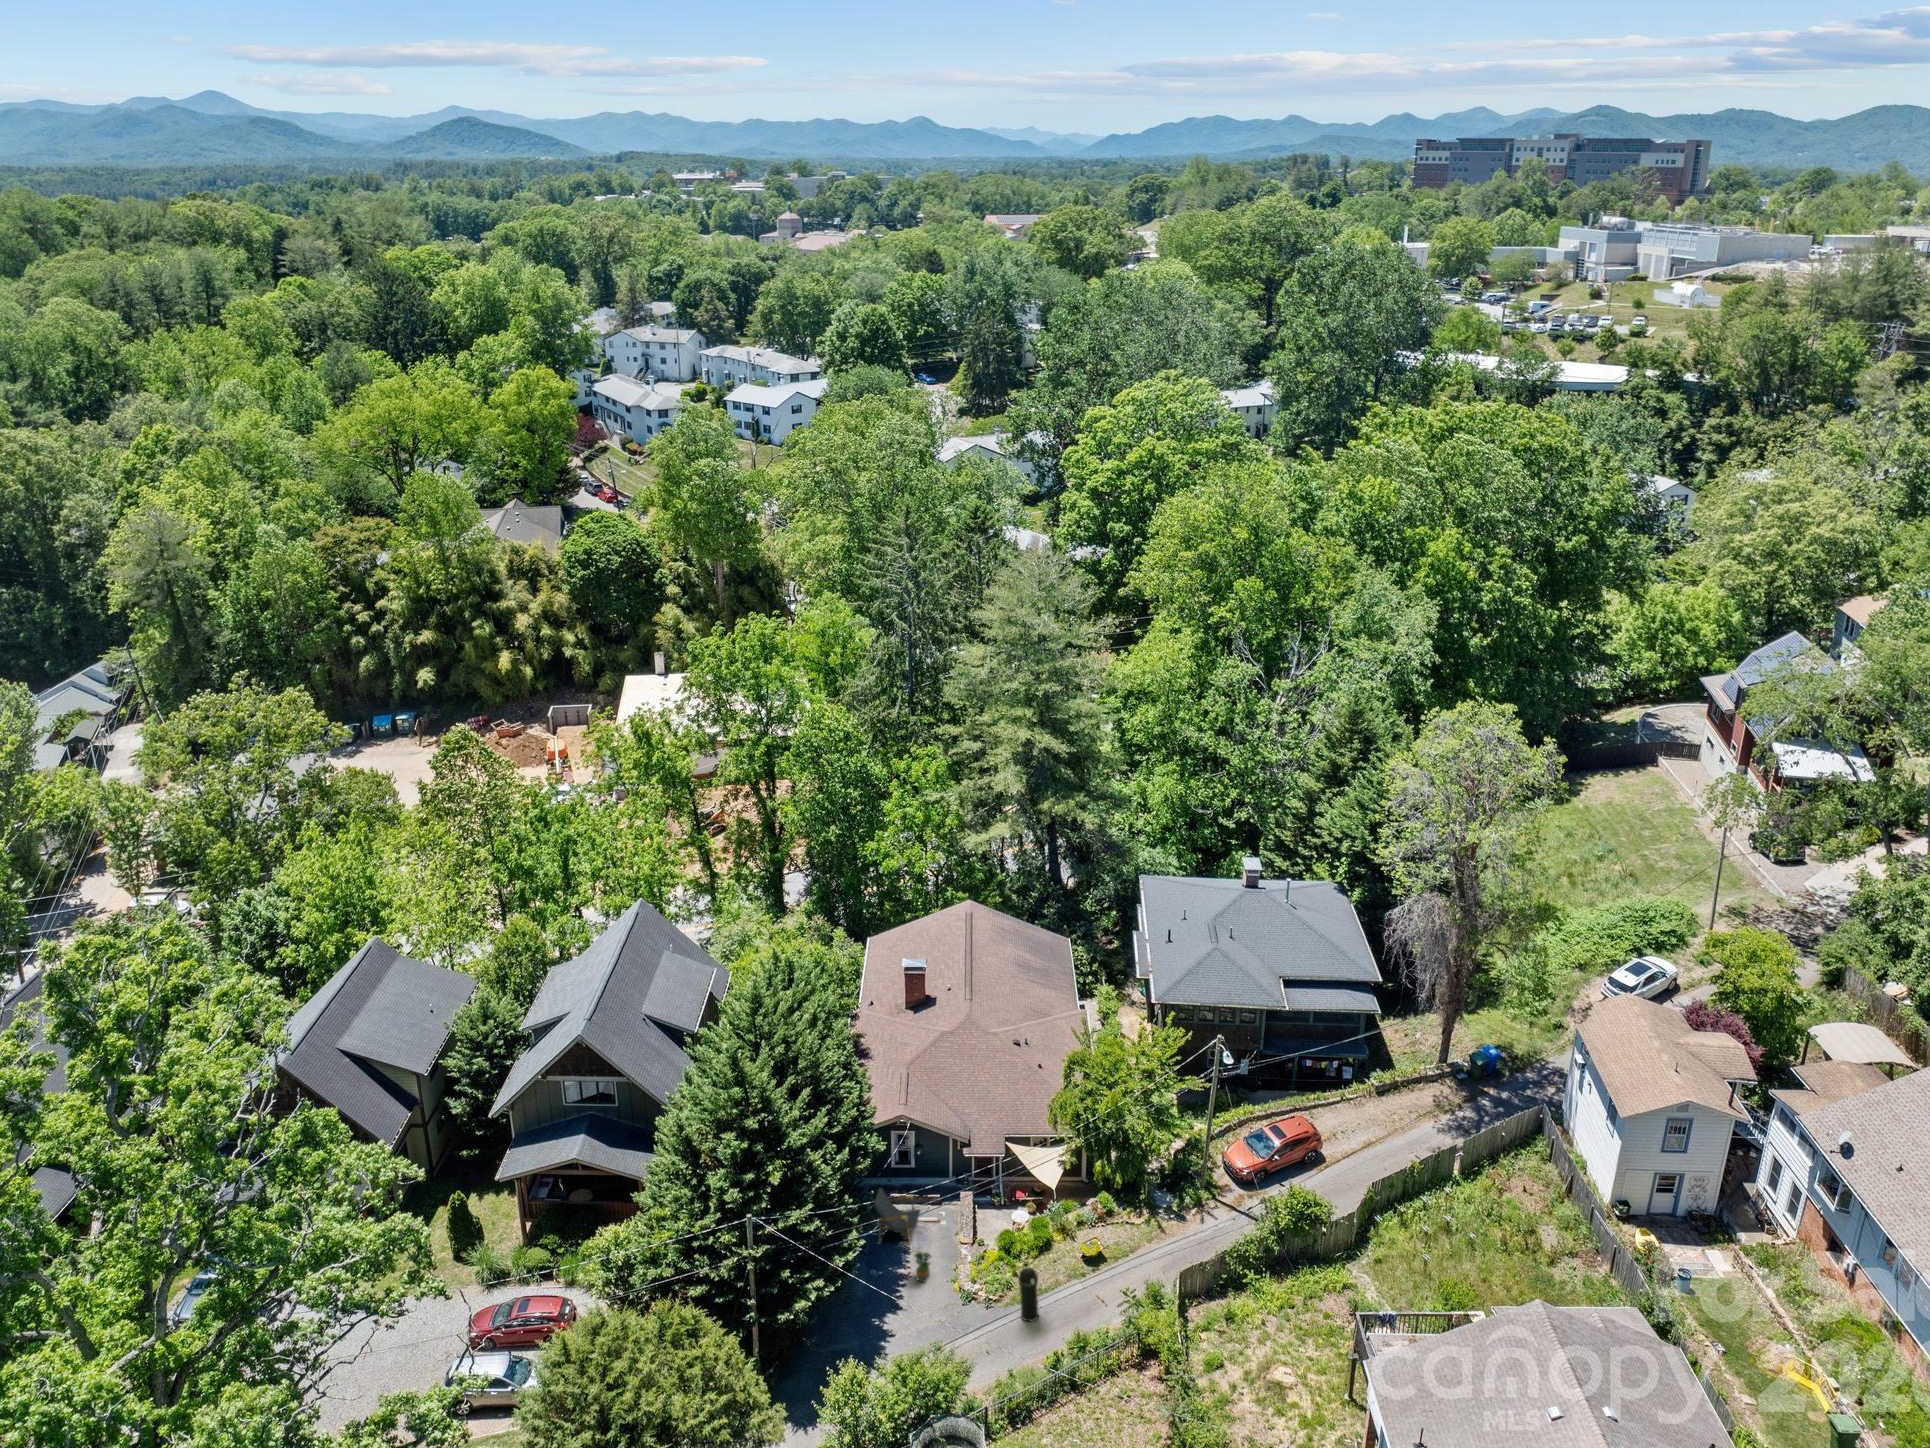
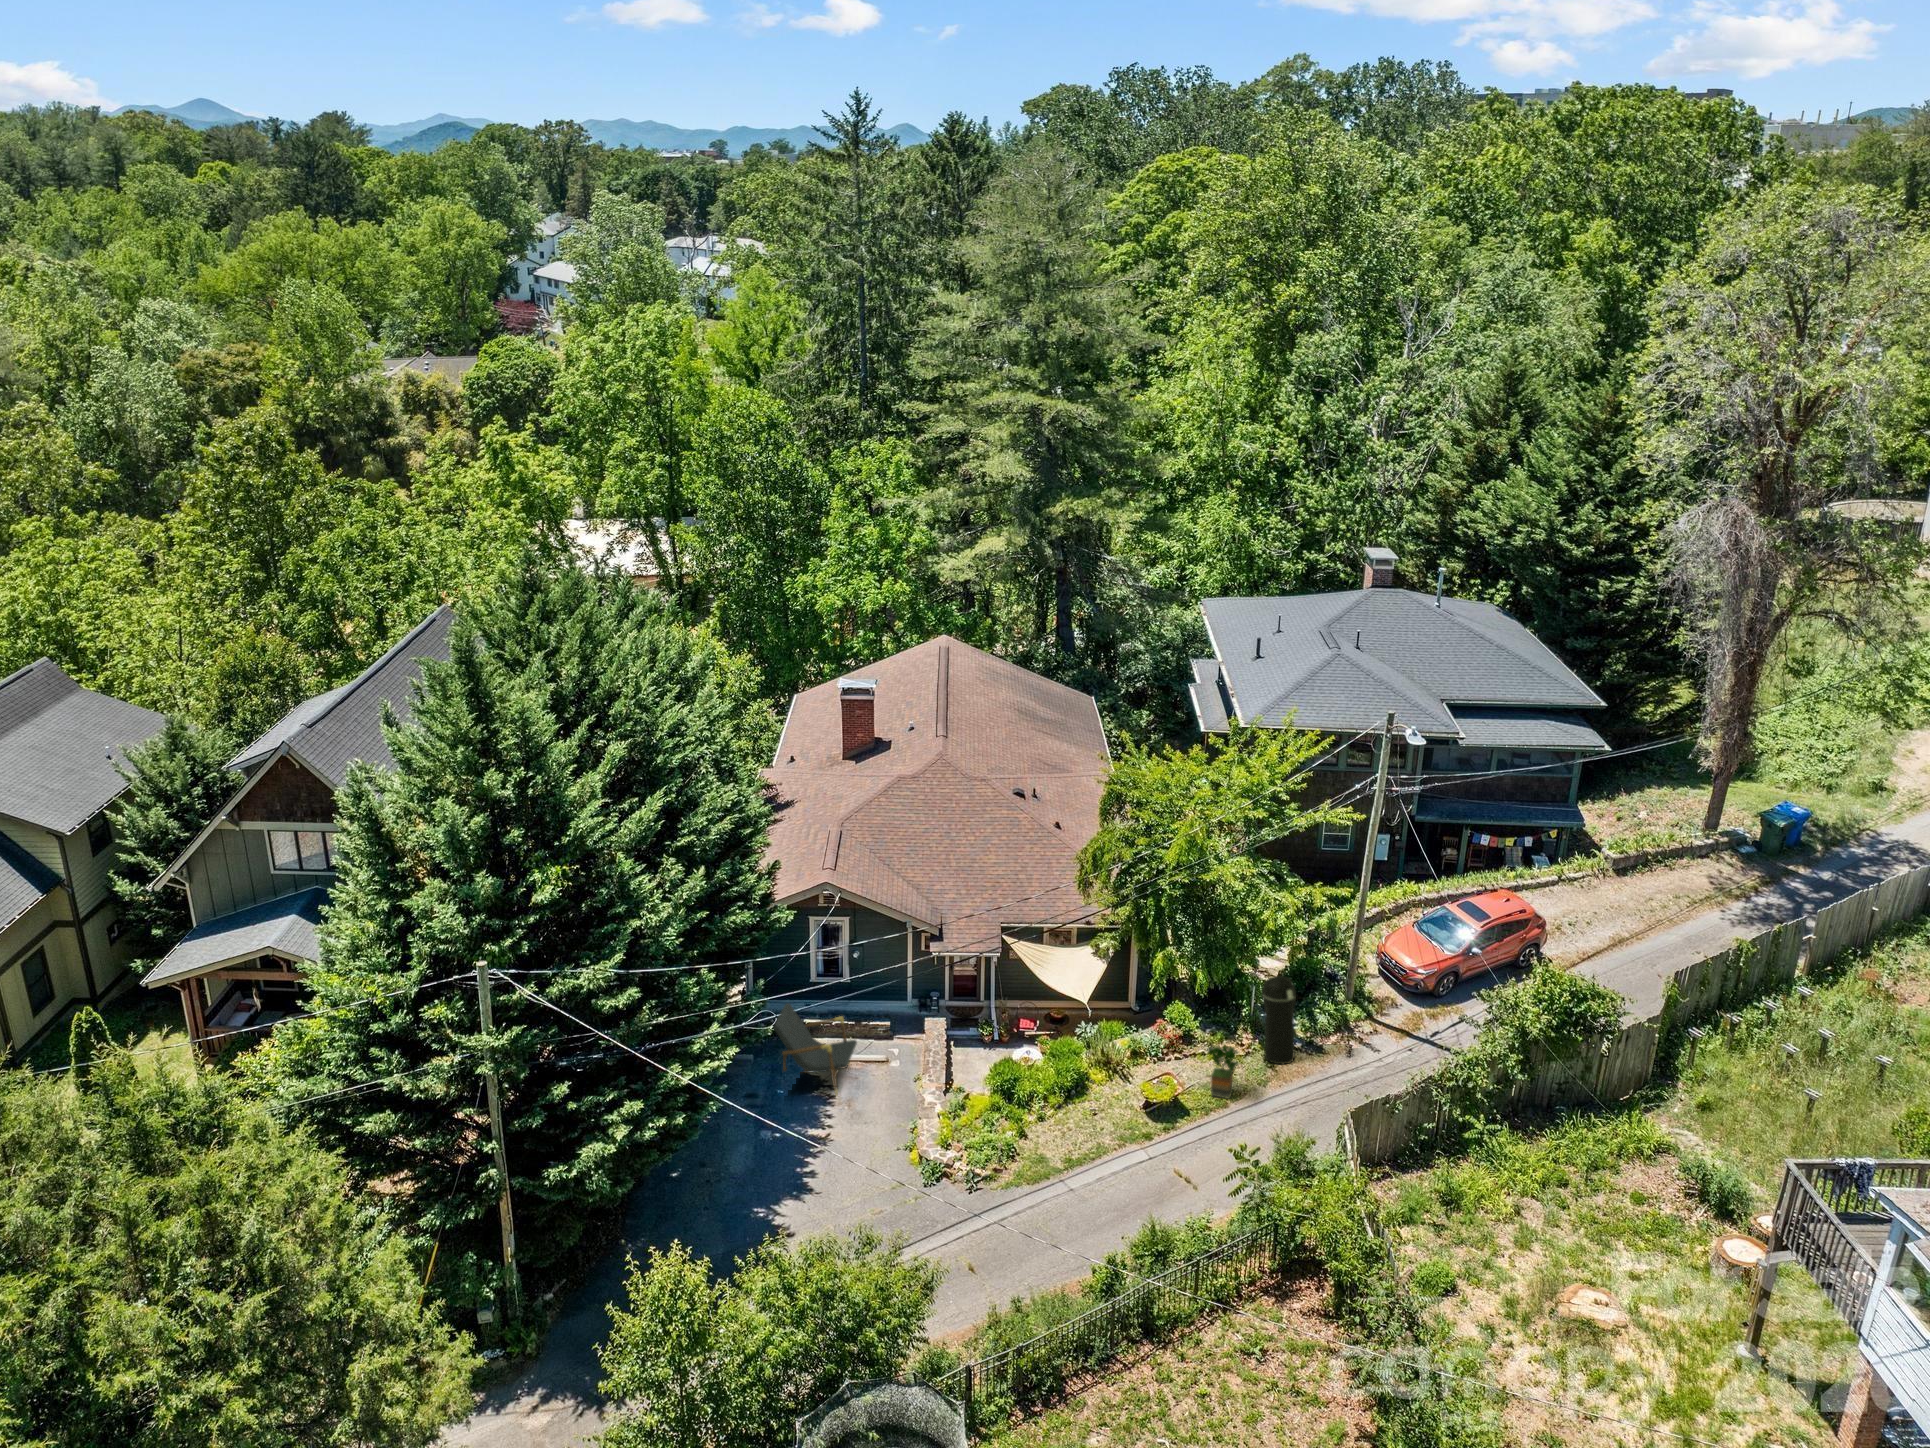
potted tree: present [915,1252,931,1282] -> present [1206,1045,1239,1099]
trash can: present [1018,1267,1039,1321] -> present [1262,976,1296,1064]

